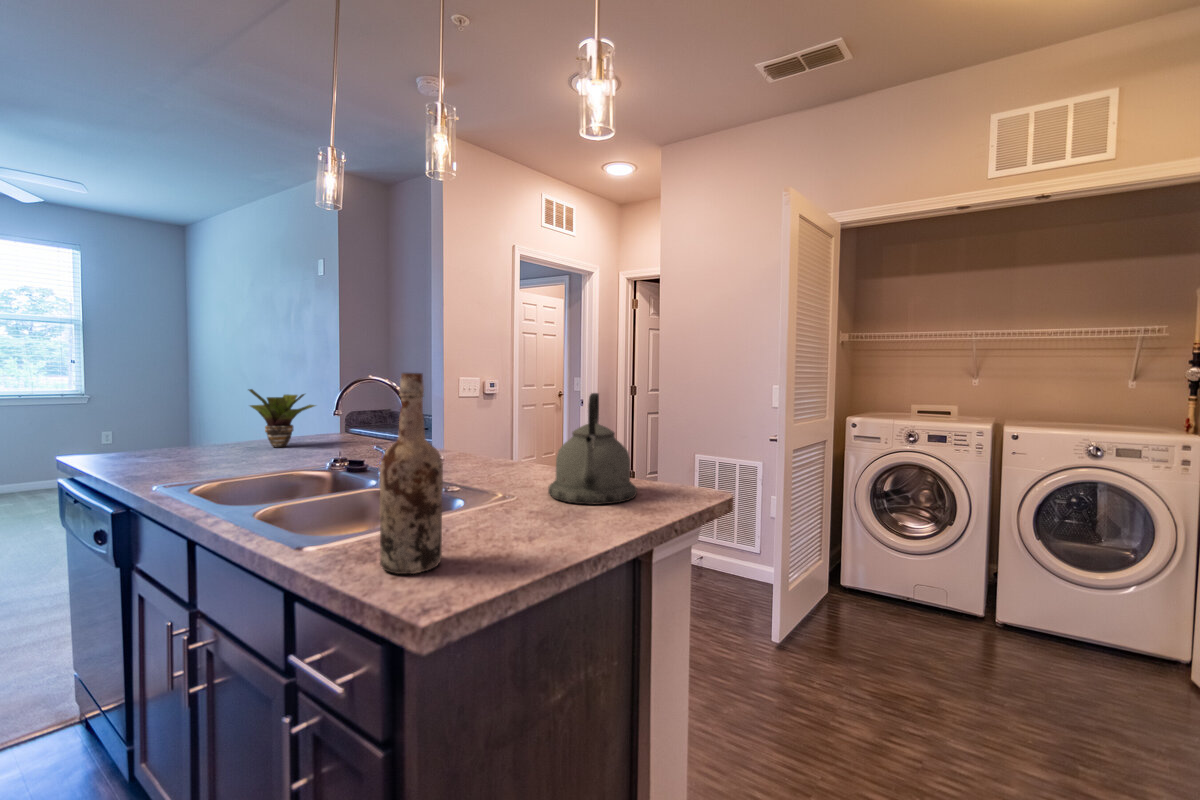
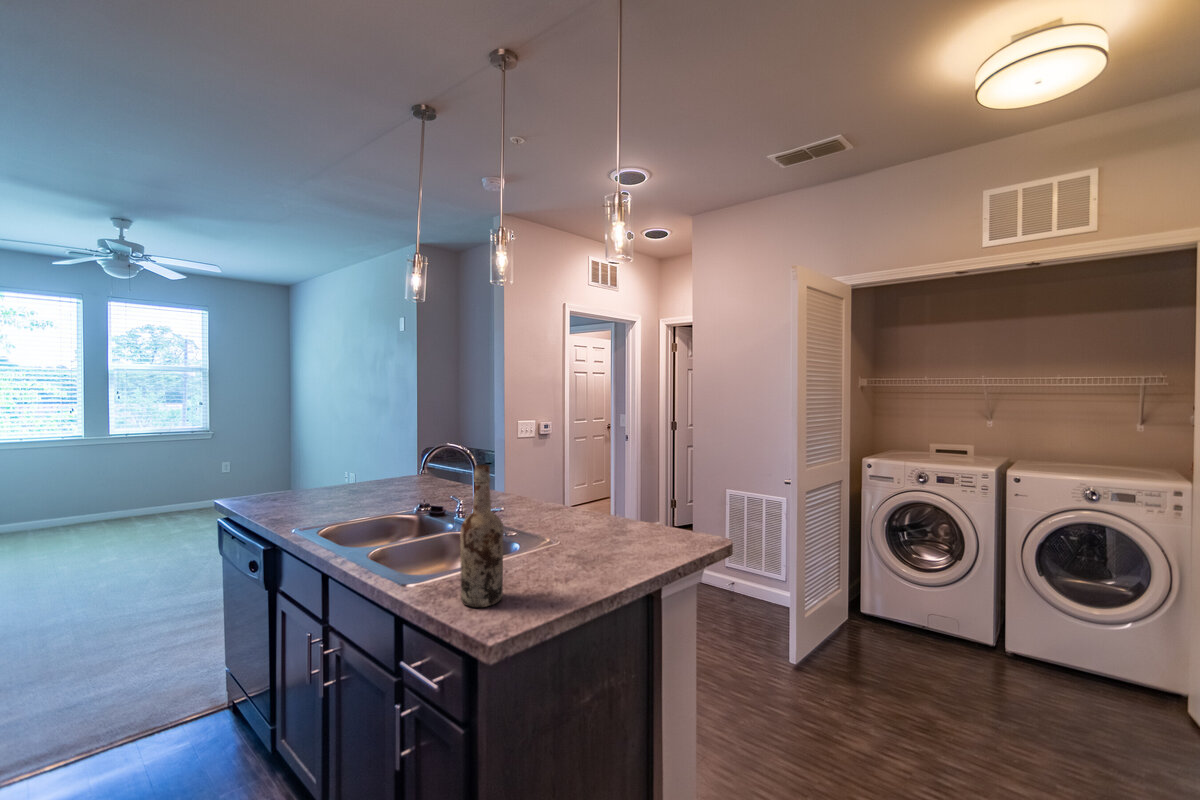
potted plant: present [248,389,315,447] -> none [356,443,408,490]
kettle: present [548,393,637,504] -> none [586,459,655,549]

